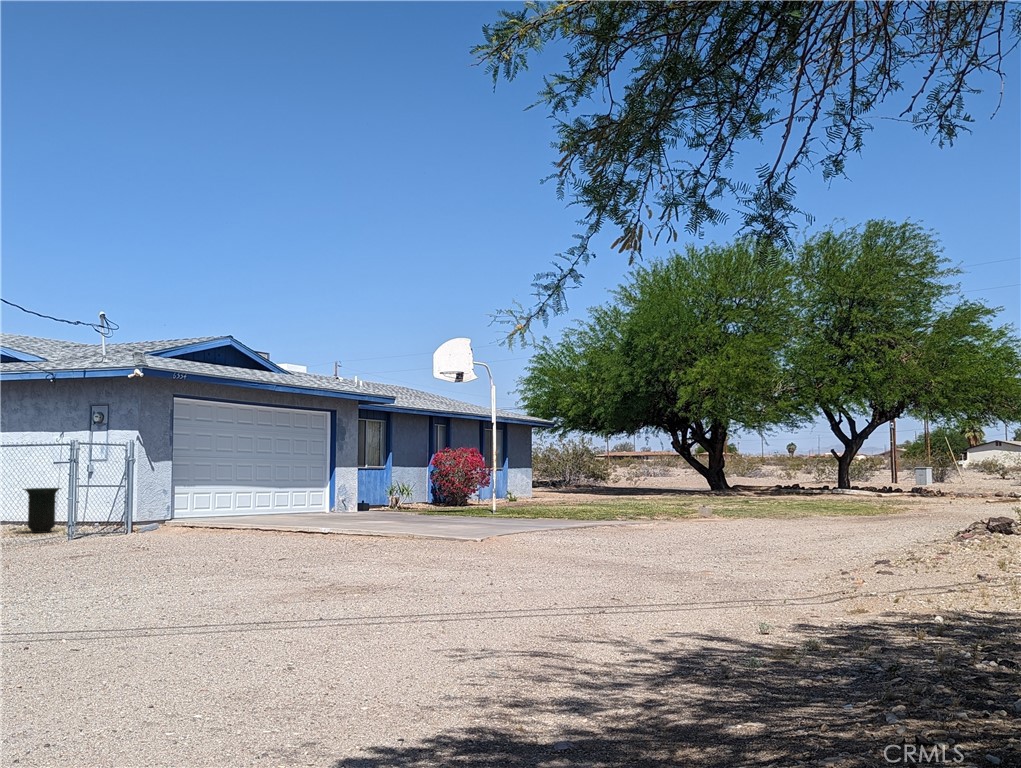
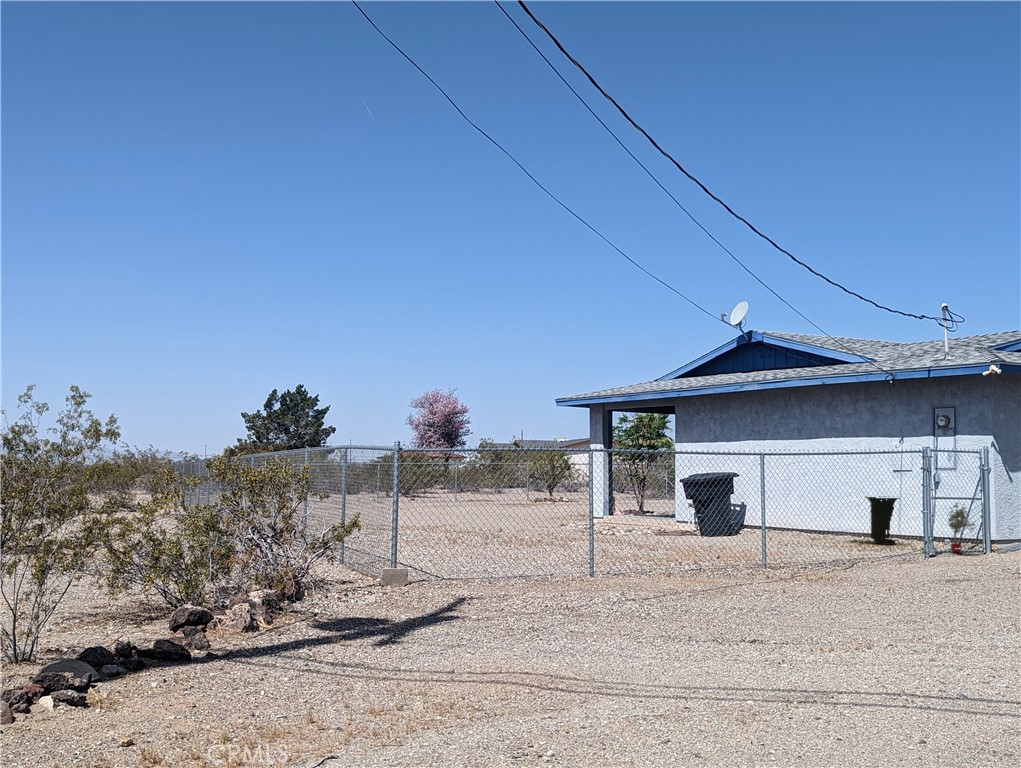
potted tree: none [95,490,121,535] -> present [948,503,975,553]

